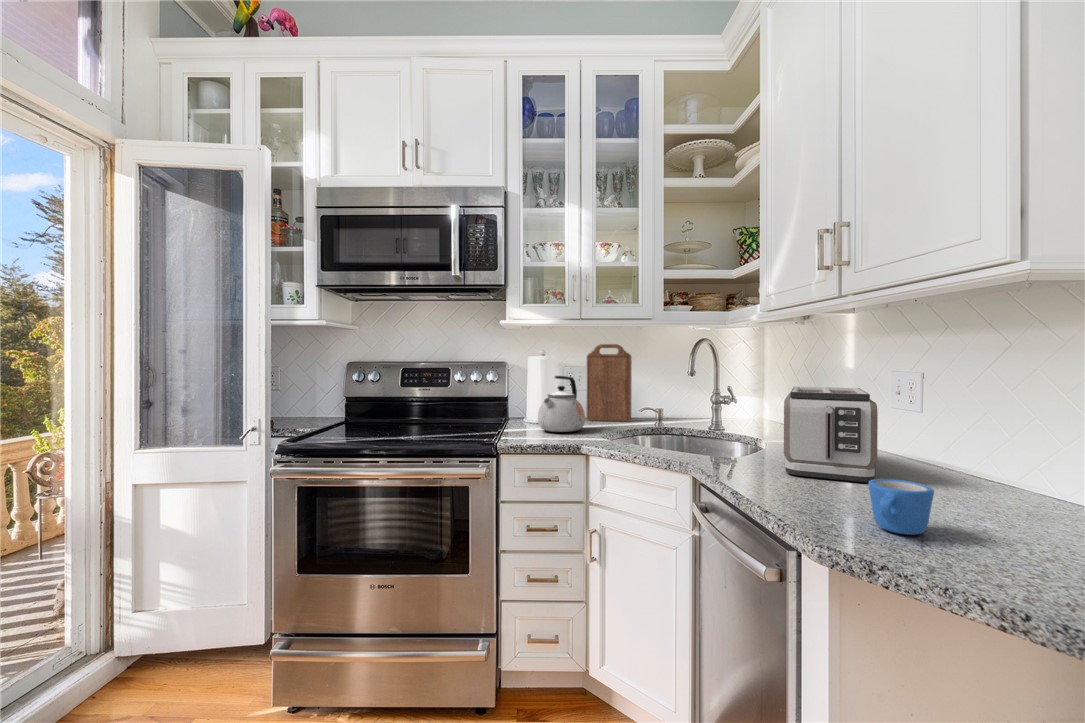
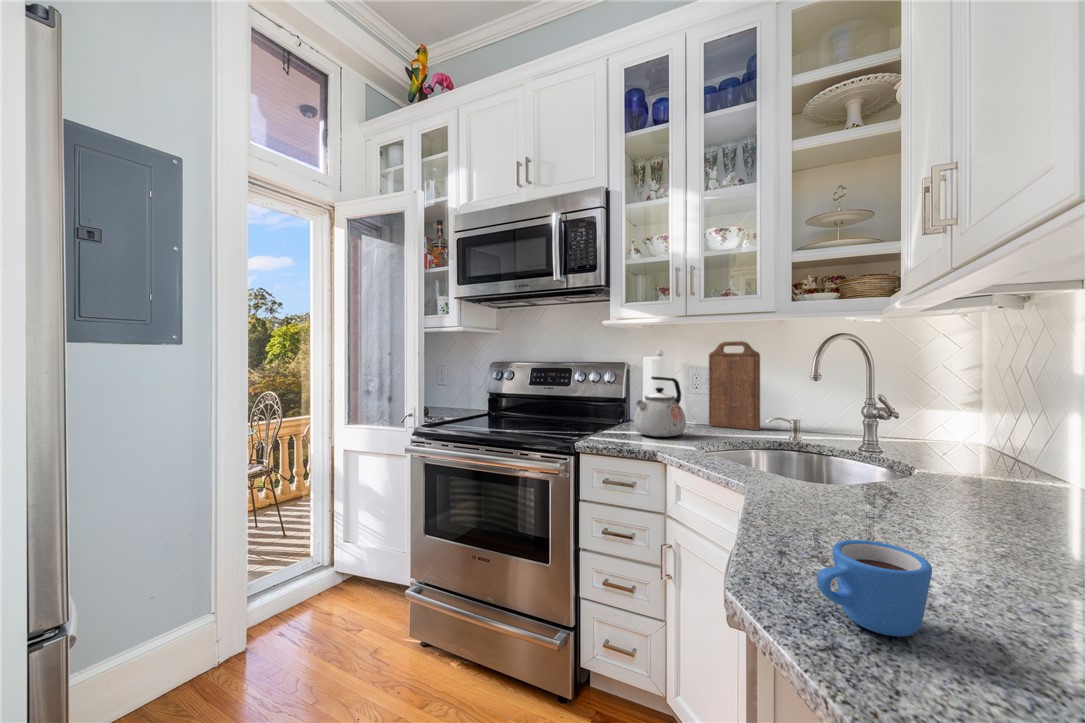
toaster: present [784,387,878,482] -> none [842,397,1035,547]

